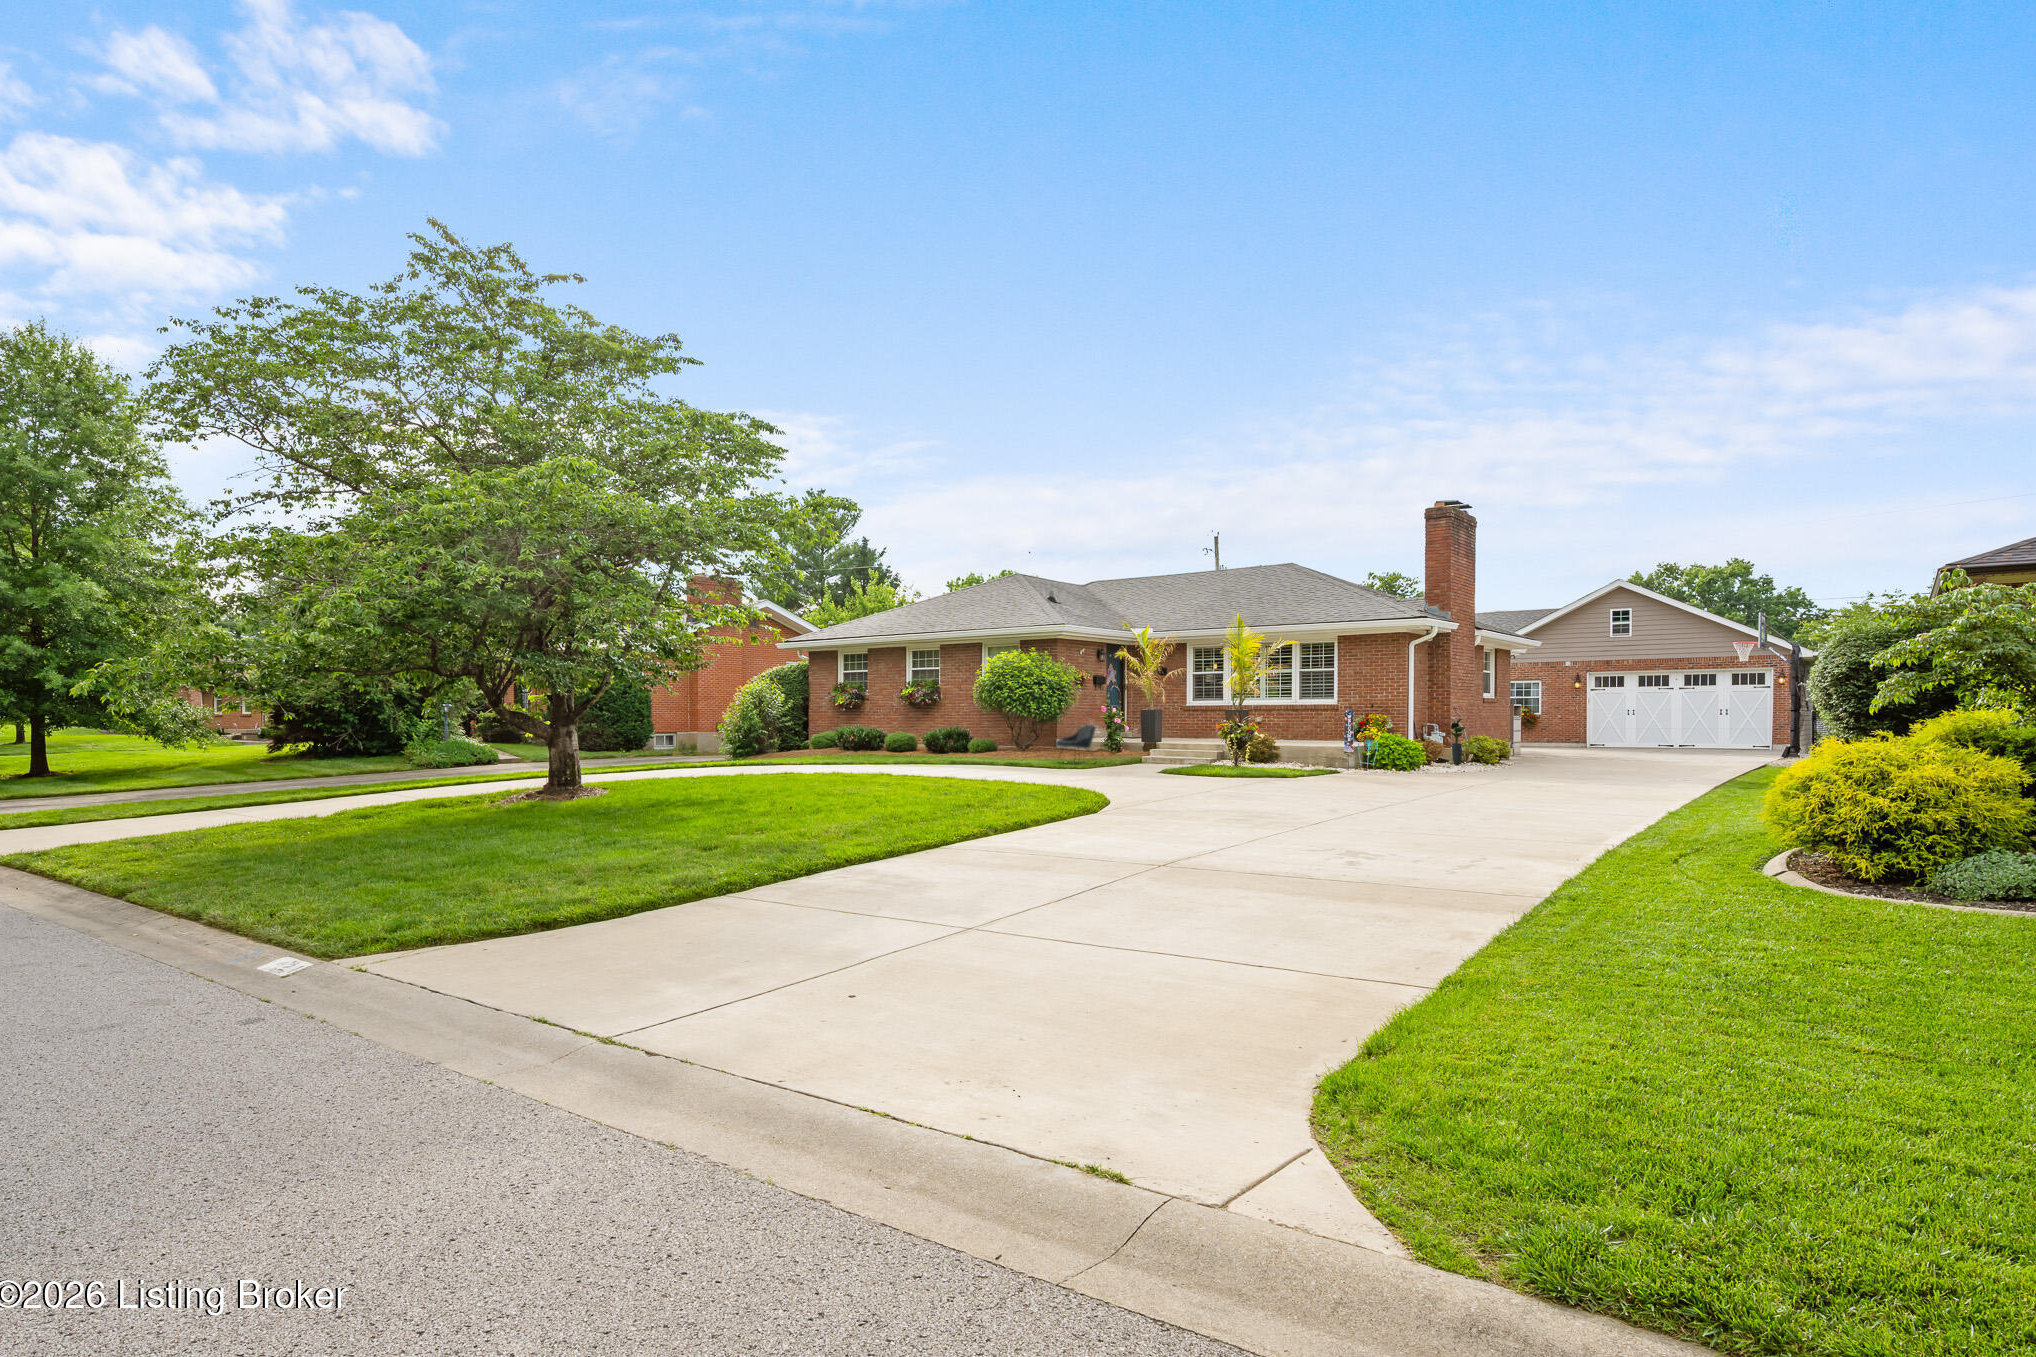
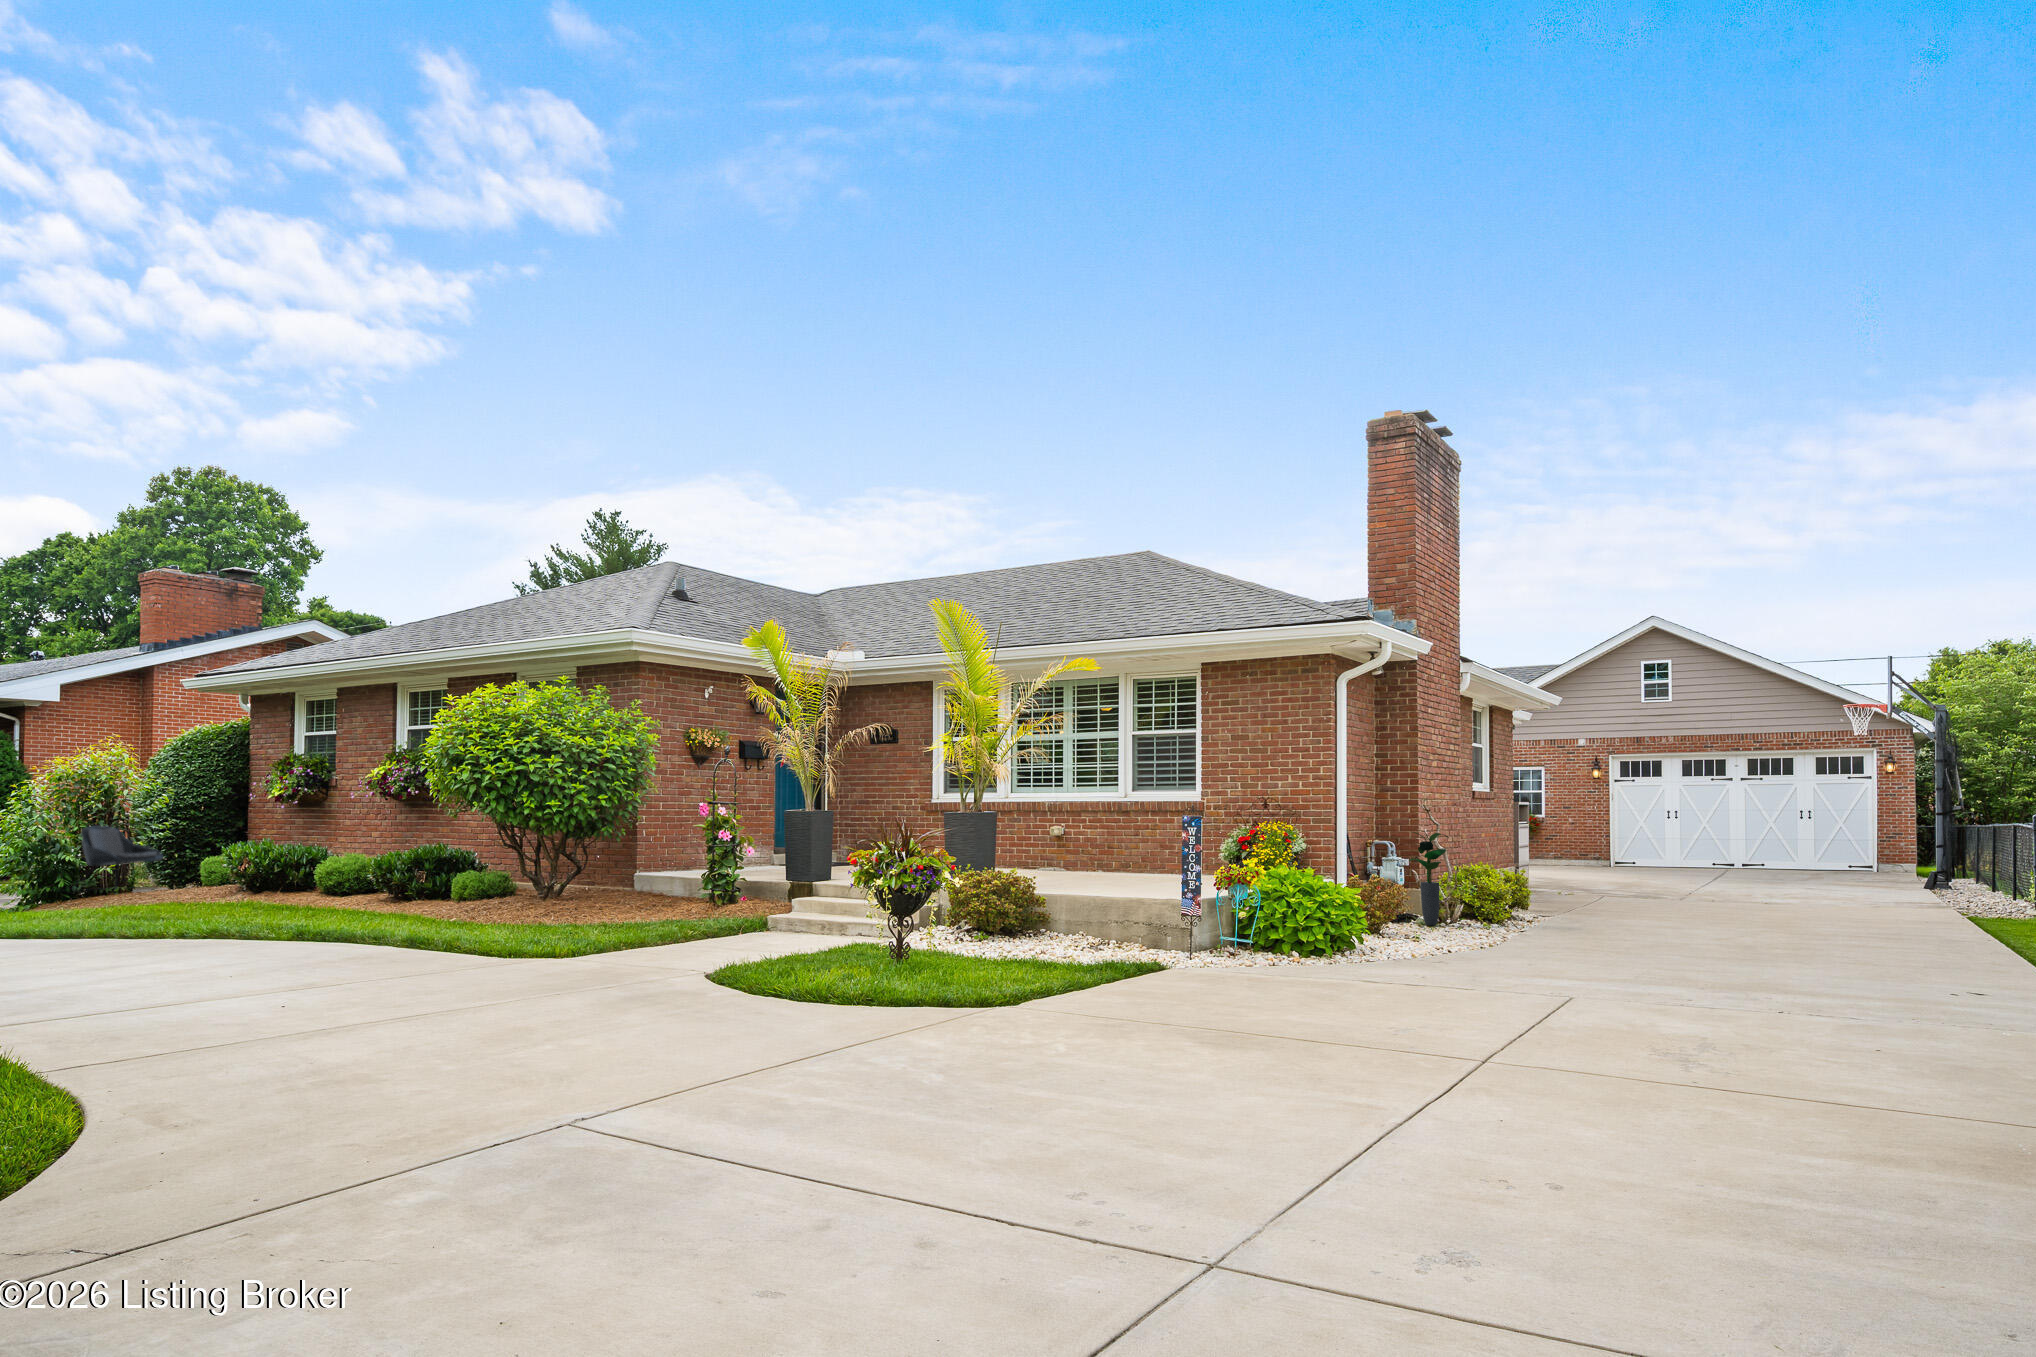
lounge chair: present [1056,725,1095,764] -> present [73,826,163,892]

